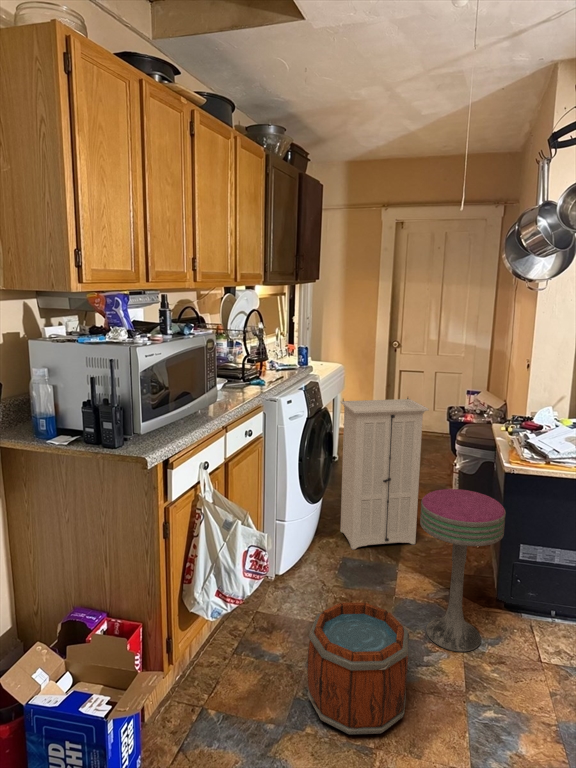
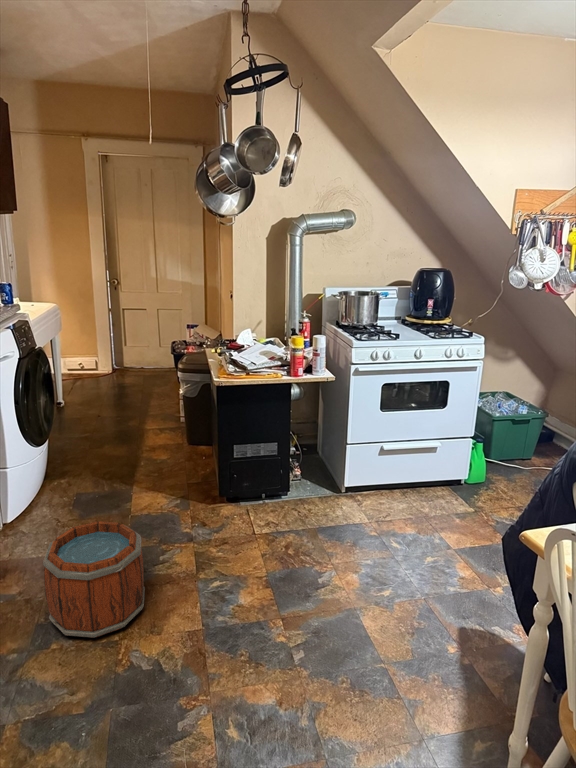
storage cabinet: present [340,398,429,549] -> none [56,331,148,484]
bar stool: present [420,489,506,652] -> none [143,406,217,545]

